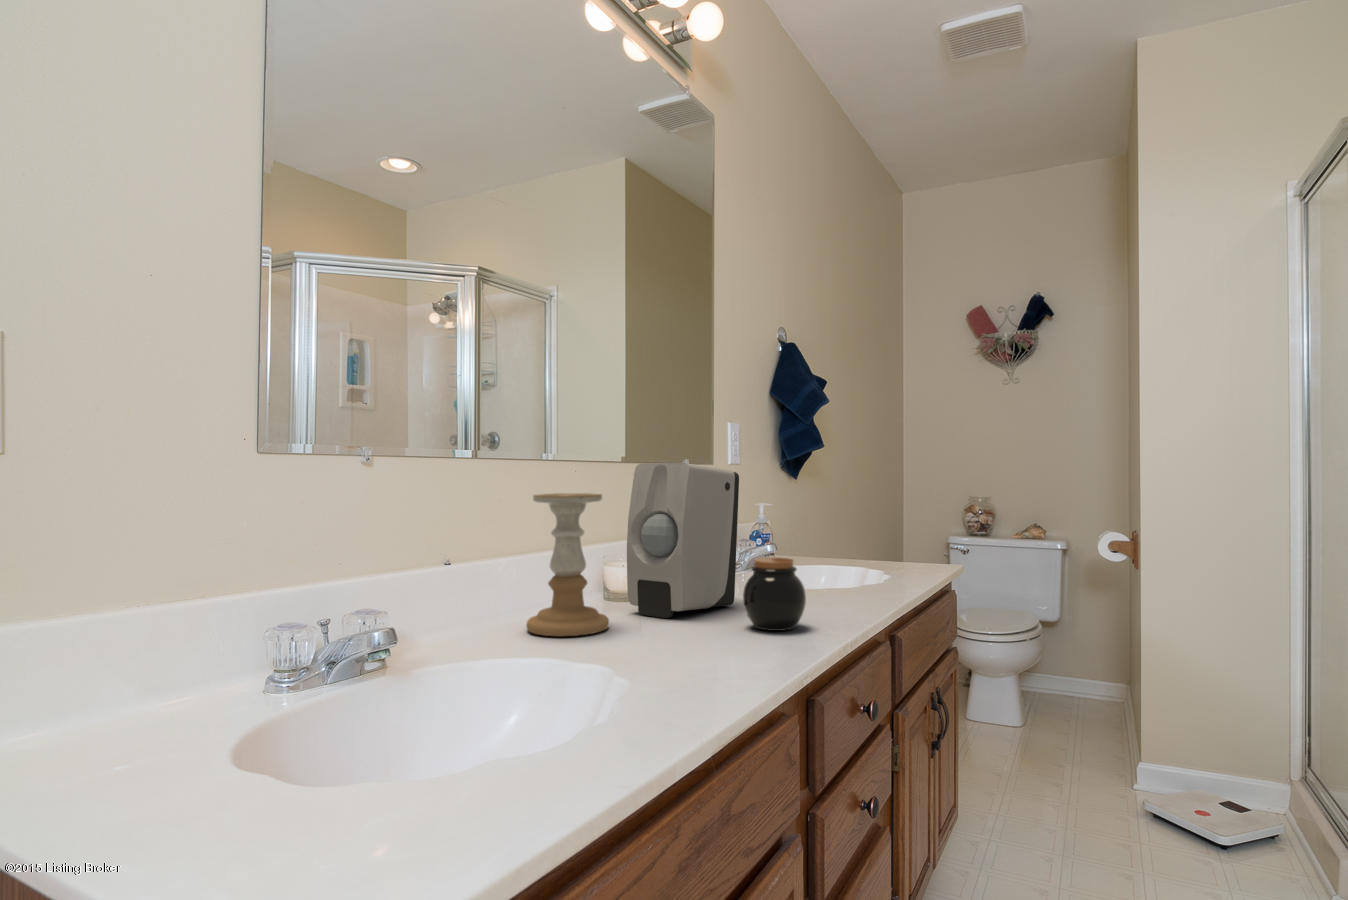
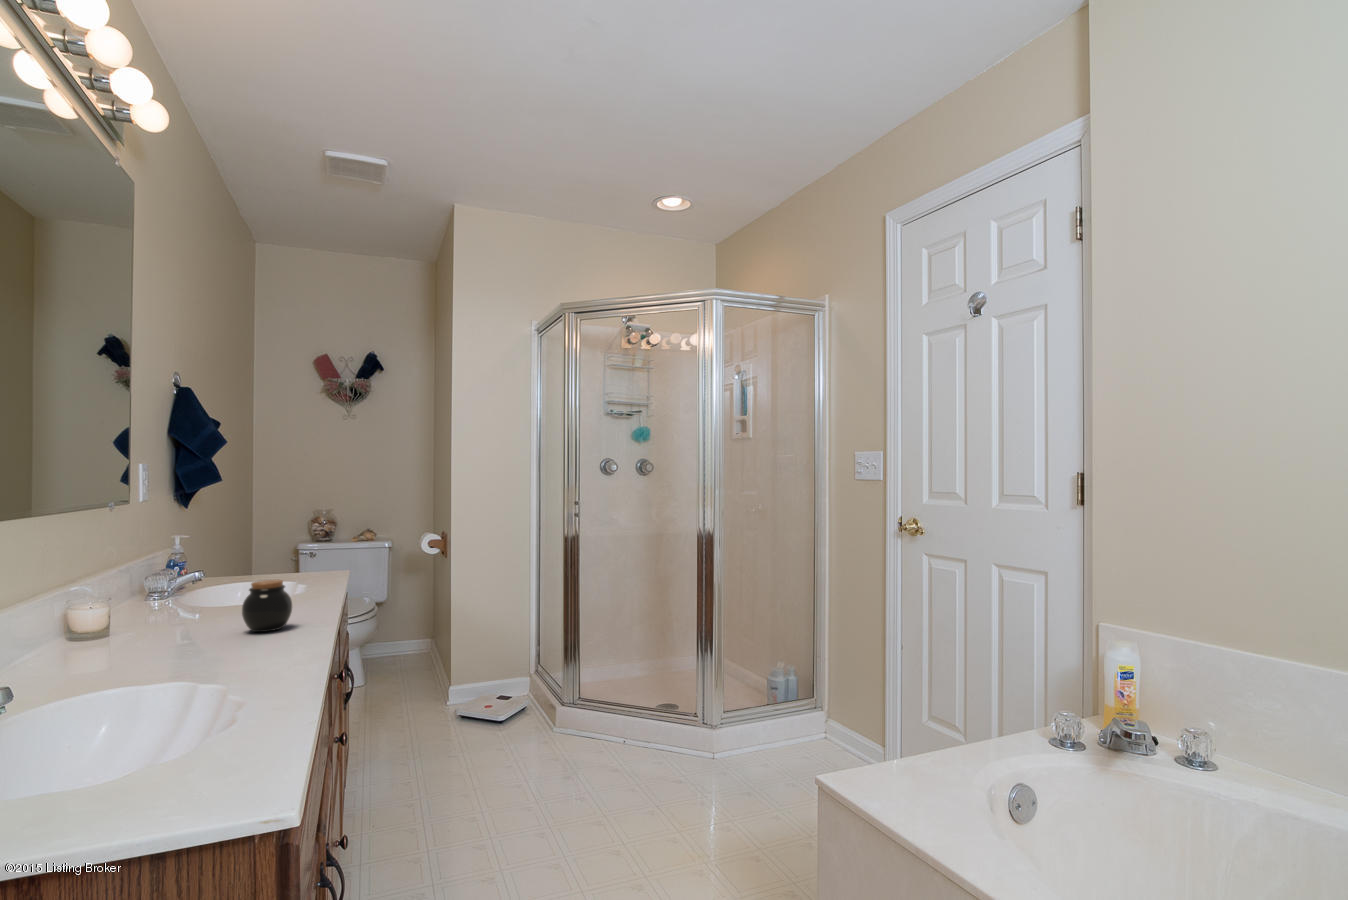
soap dispenser: present [627,463,739,618] -> none [114,516,212,643]
candle holder: present [526,493,609,636] -> none [33,547,123,673]

